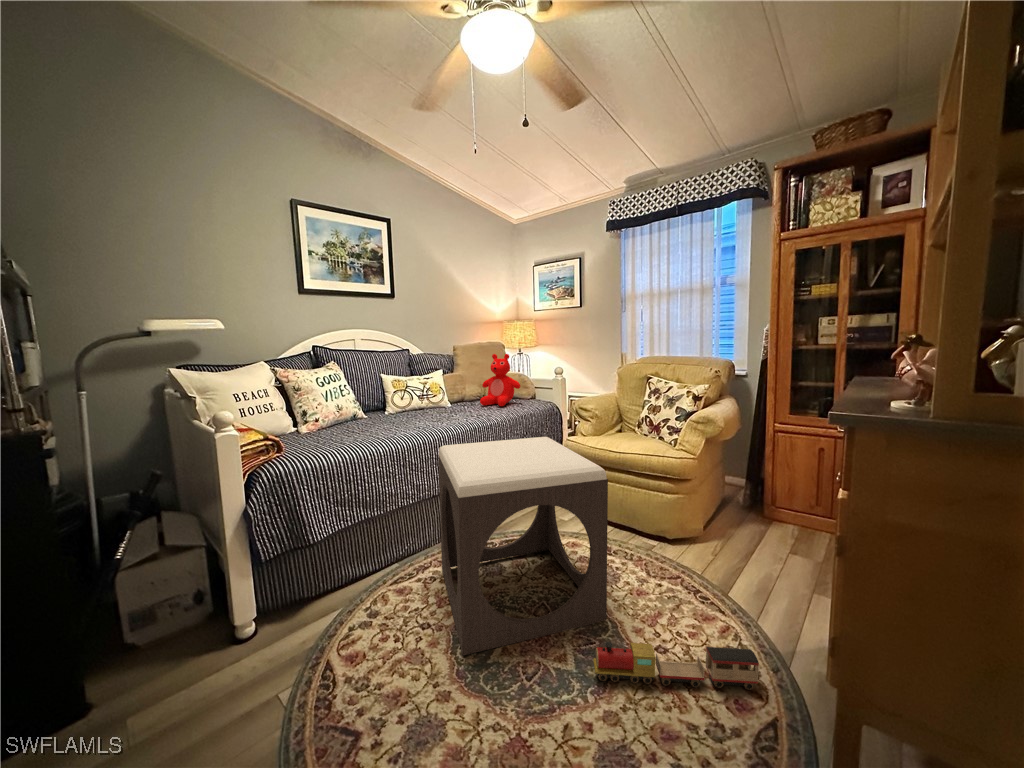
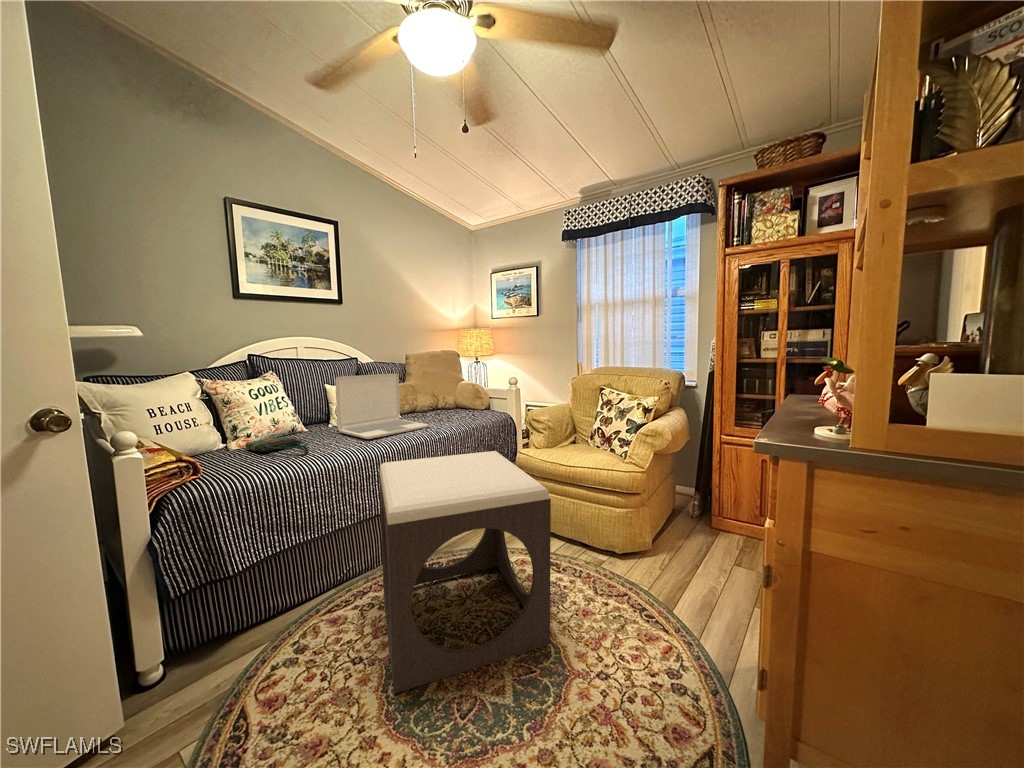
teddy bear: present [480,354,521,406] -> none [433,363,475,417]
laptop: none [391,364,478,425] -> present [335,373,428,439]
tote bag: none [314,422,371,439] -> present [246,437,308,456]
toy train: present [593,642,759,690] -> none [532,673,697,717]

